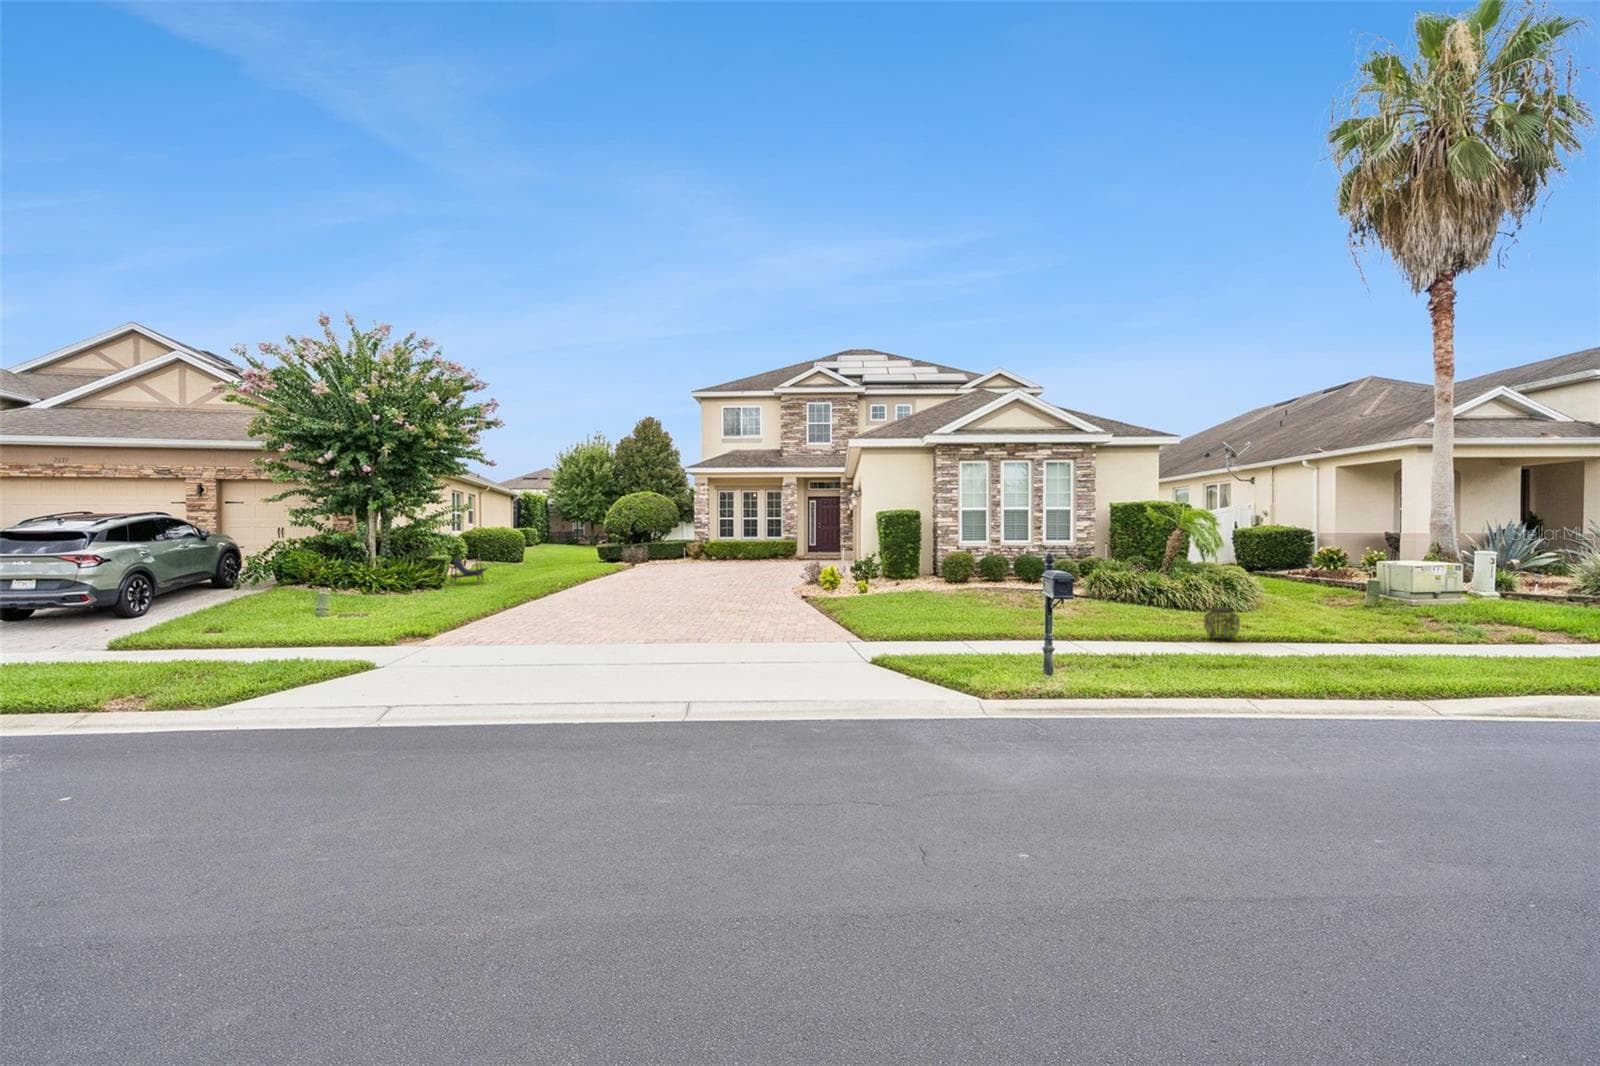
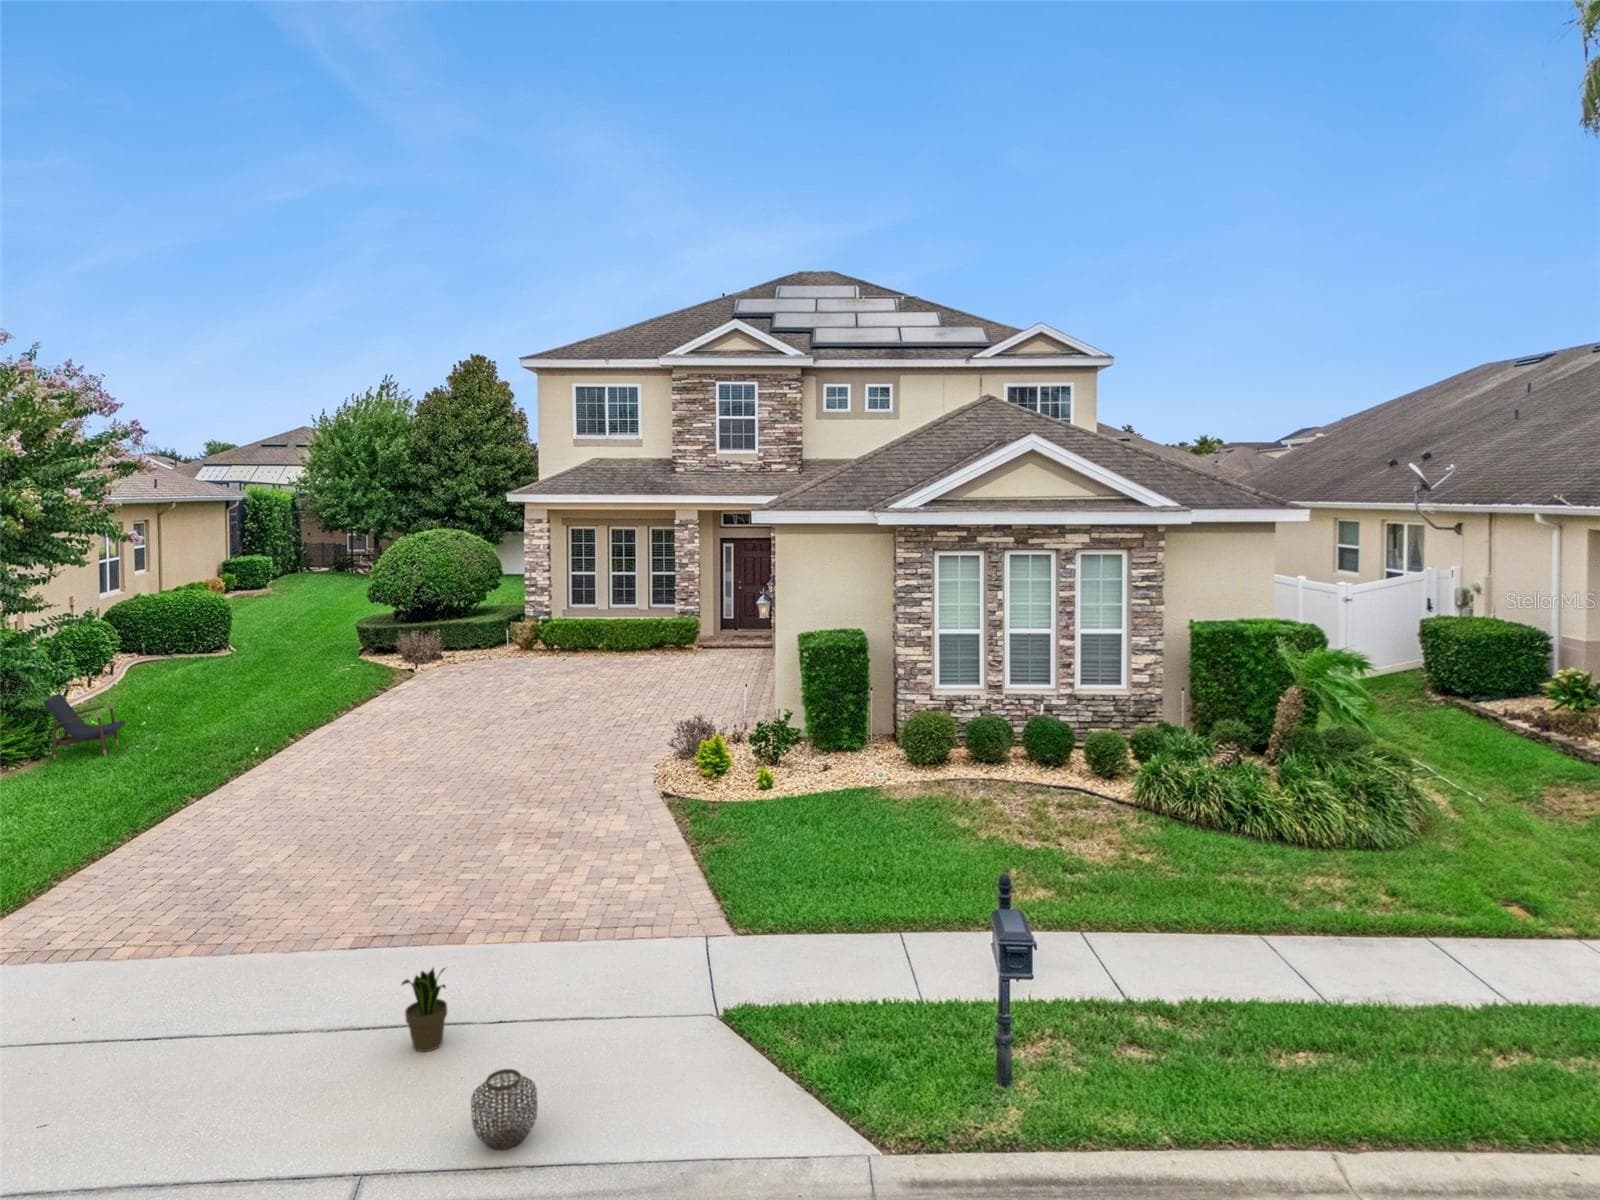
potted plant: none [714,600,737,644] -> present [402,968,447,1052]
woven basket: present [1204,608,1239,641] -> present [471,1069,537,1150]

